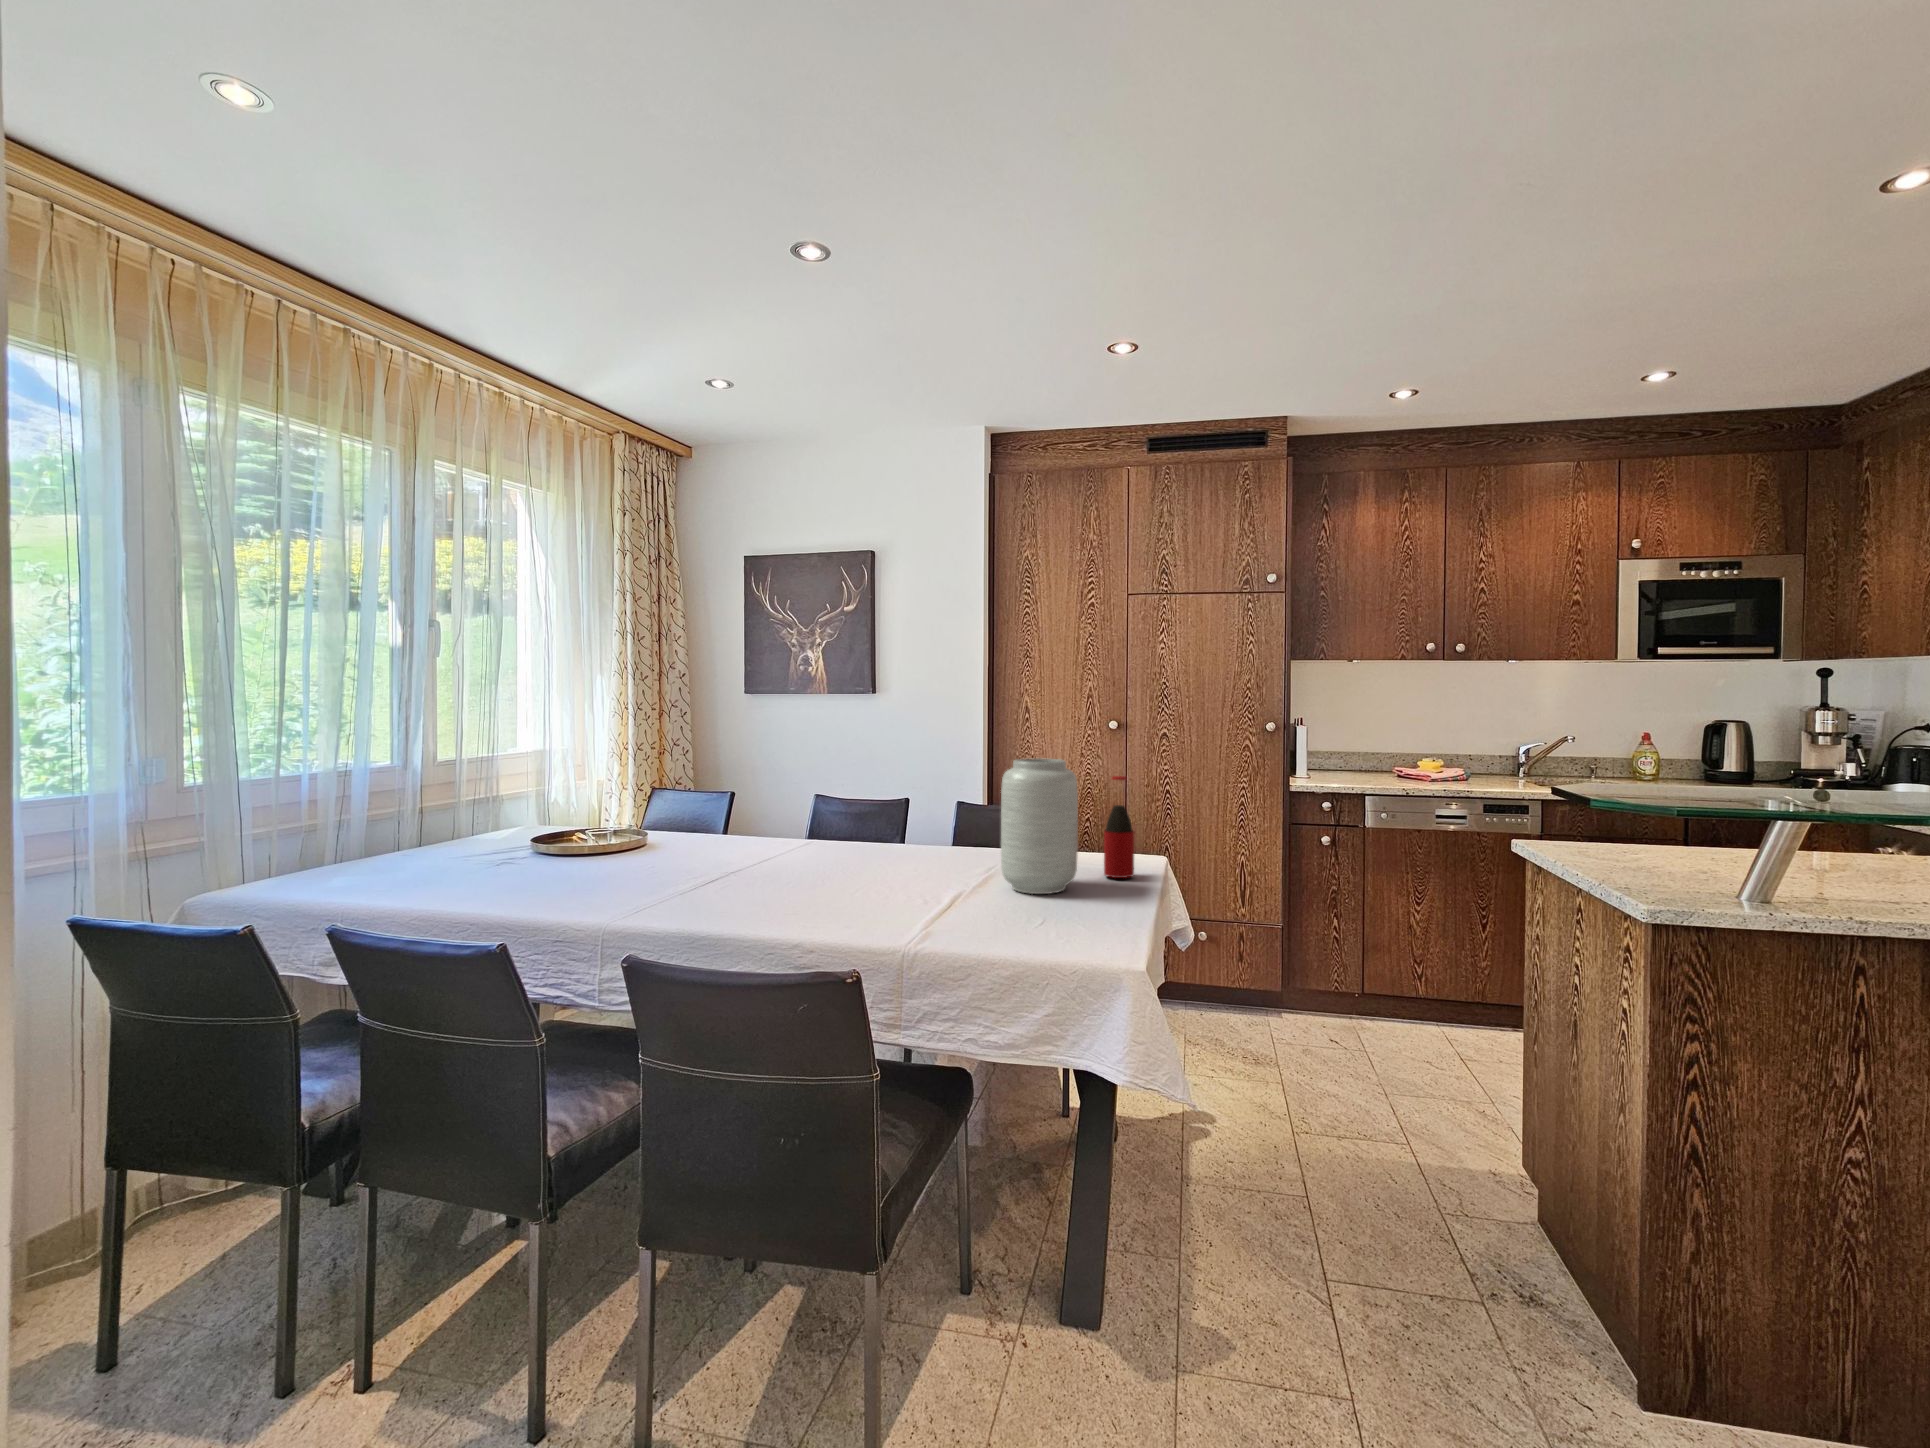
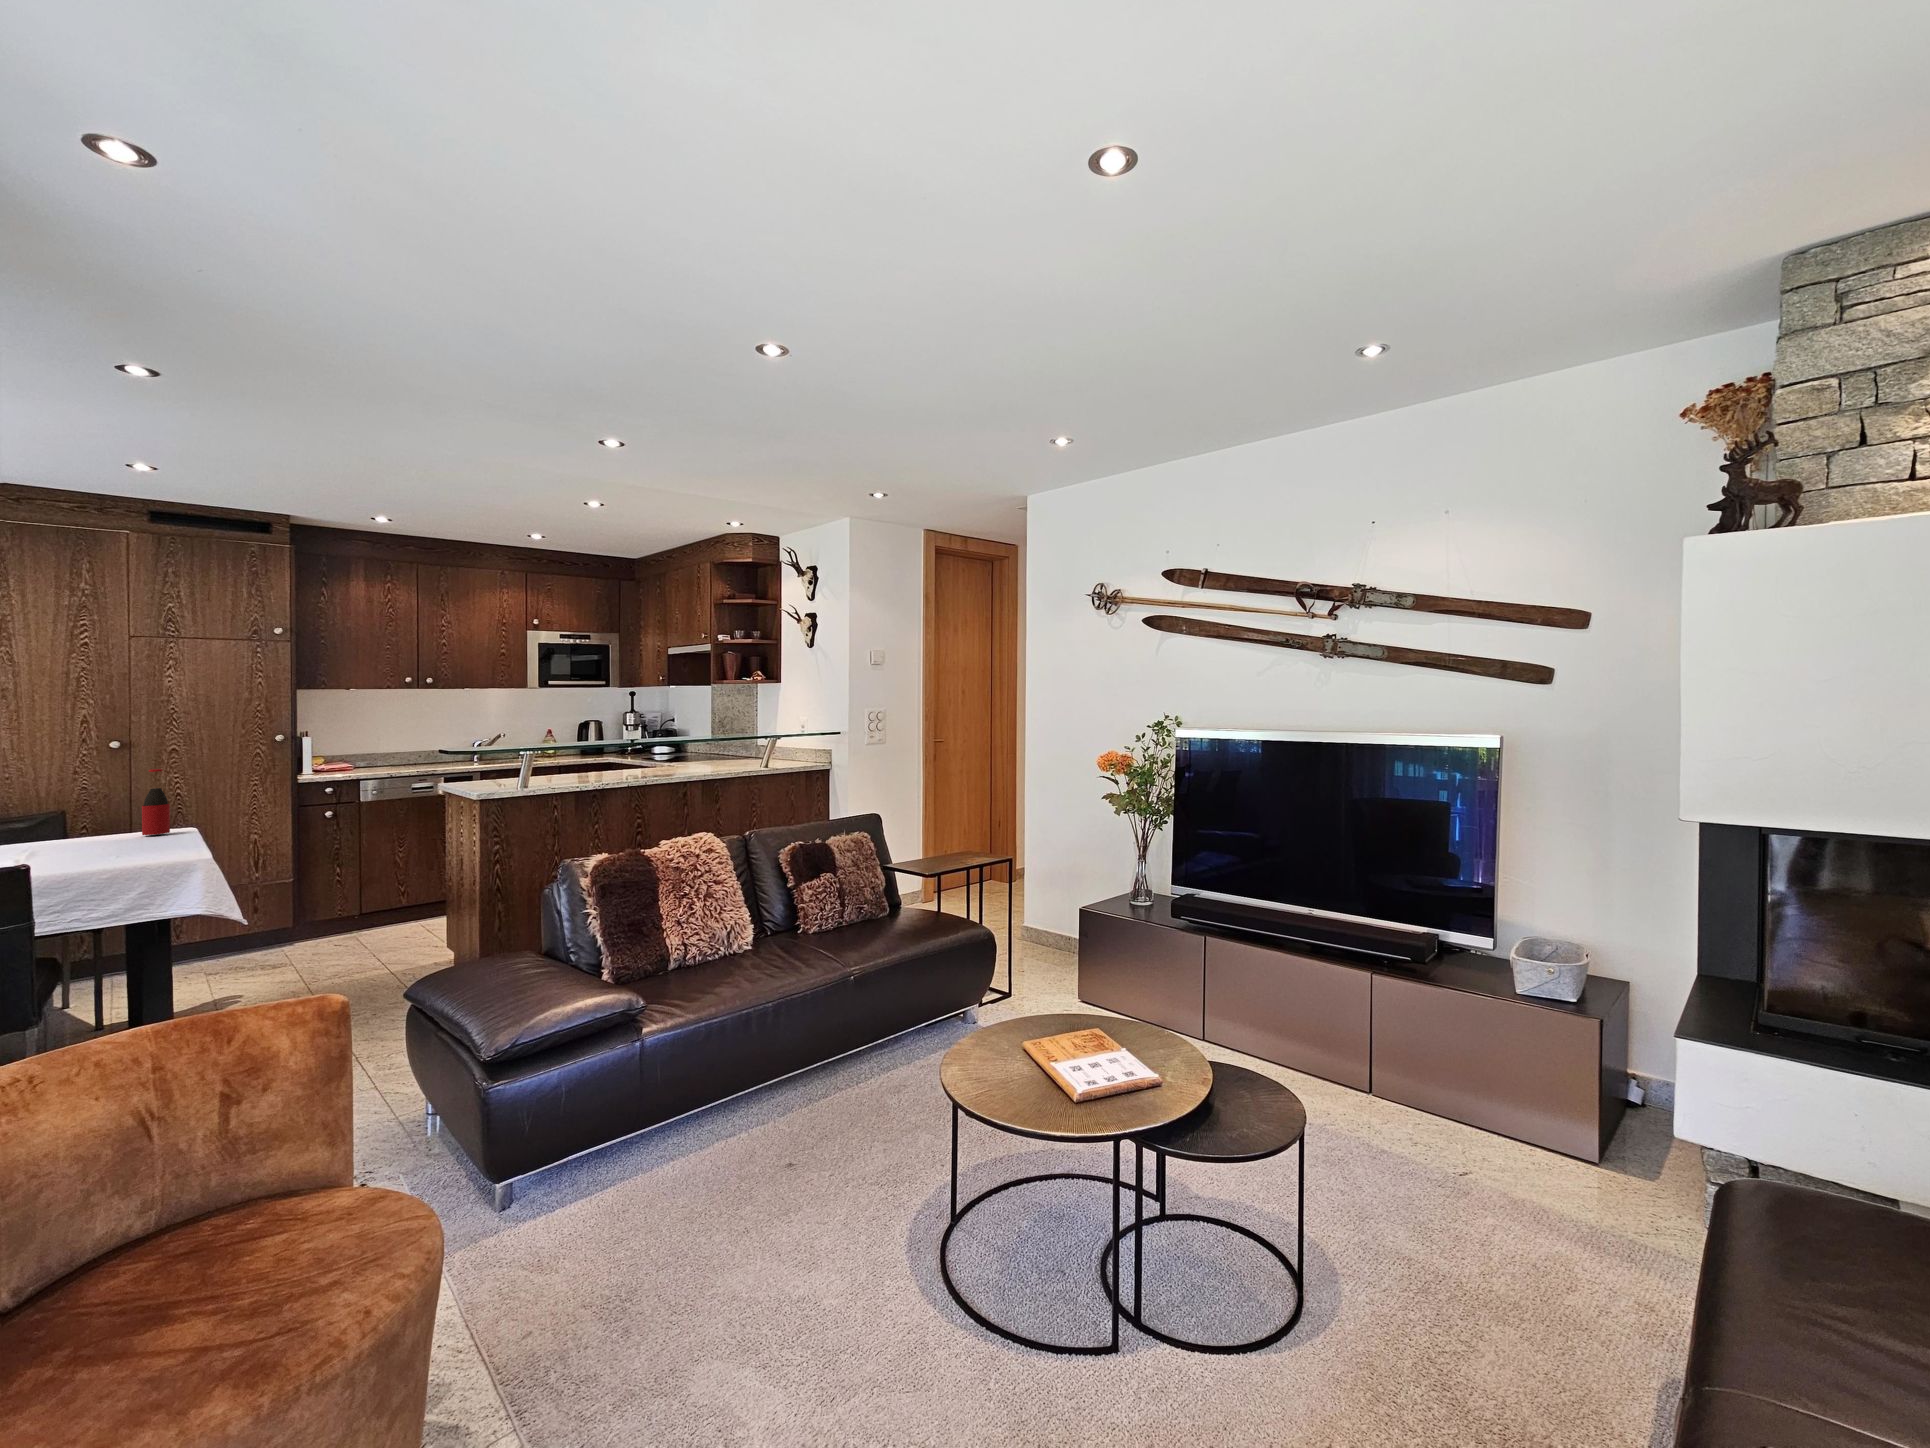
vase: present [1001,758,1078,894] -> none [51,760,124,849]

